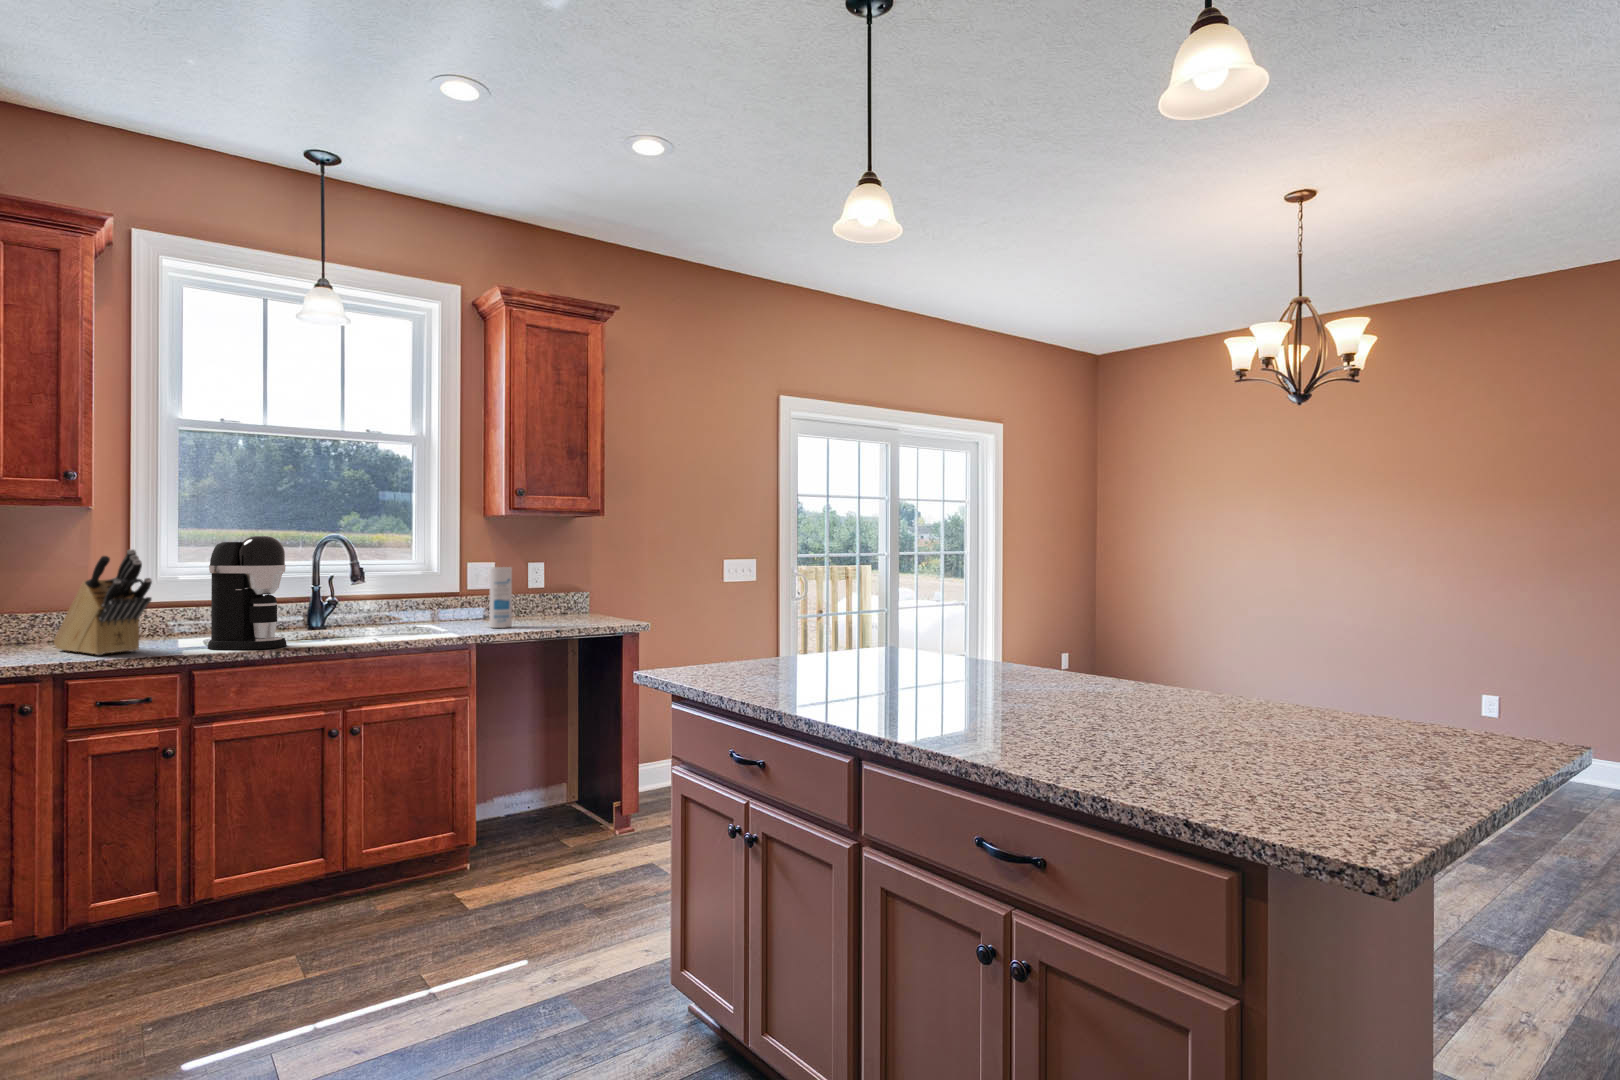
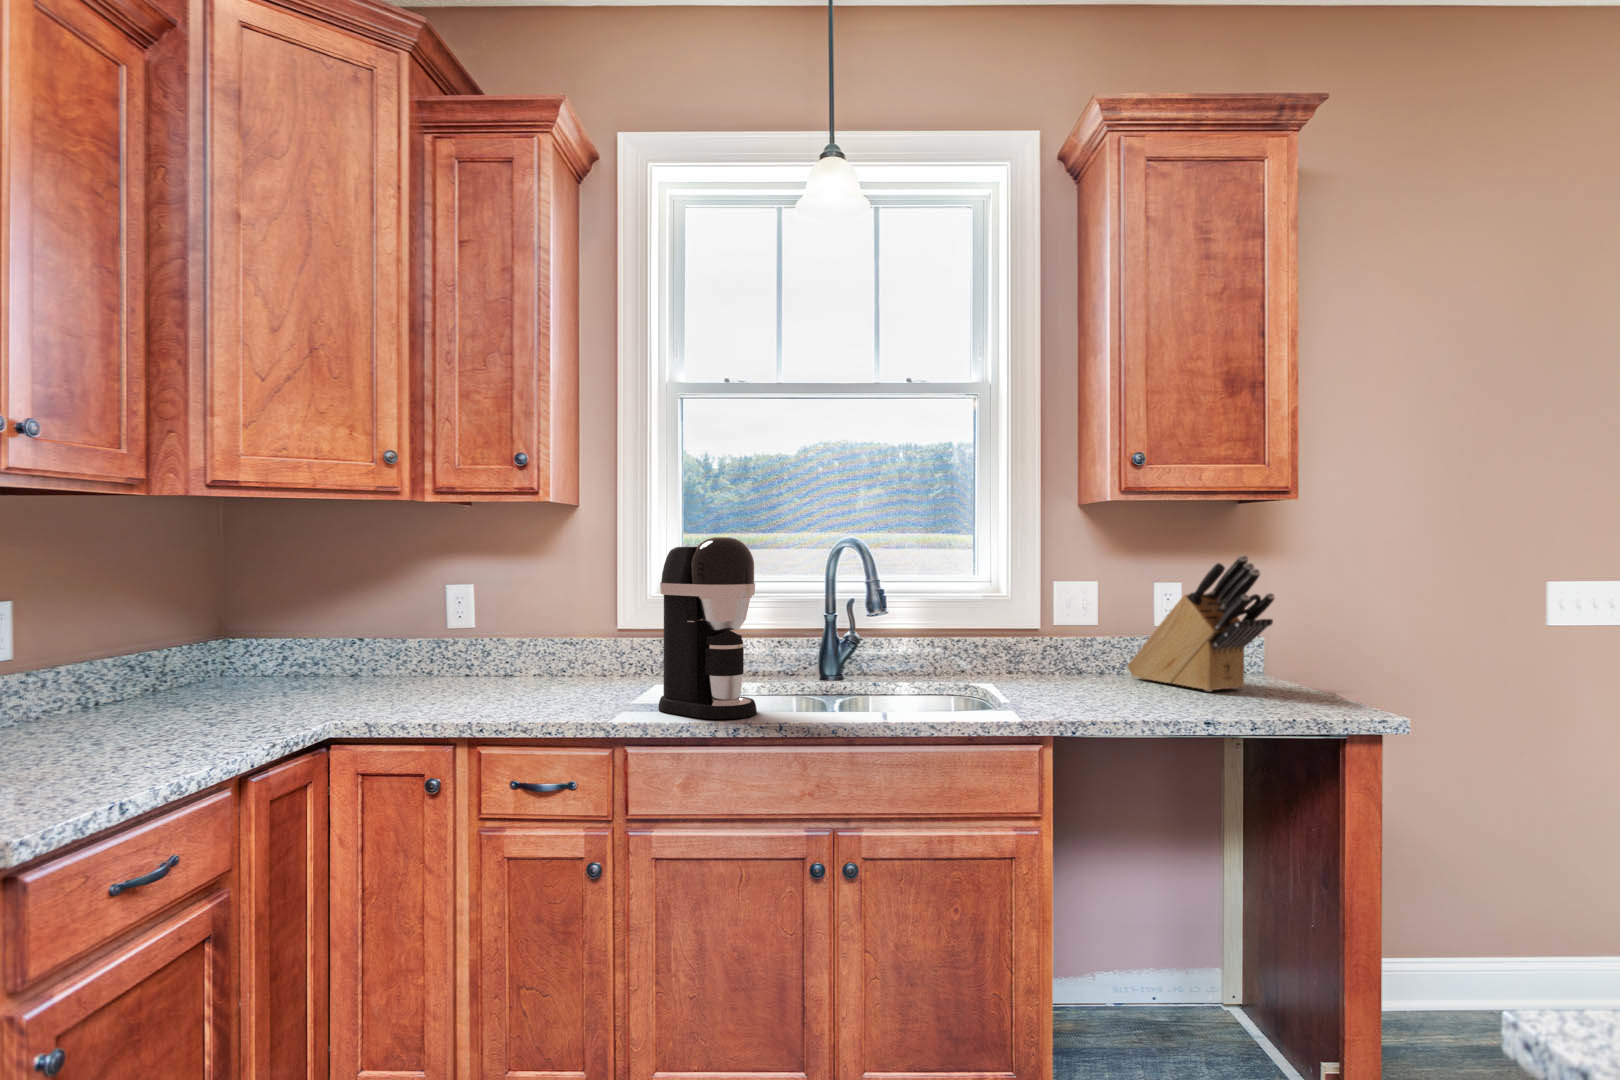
knife block: present [54,549,152,655] -> present [1127,555,1275,692]
canister: present [490,567,512,628] -> none [1082,592,1122,703]

